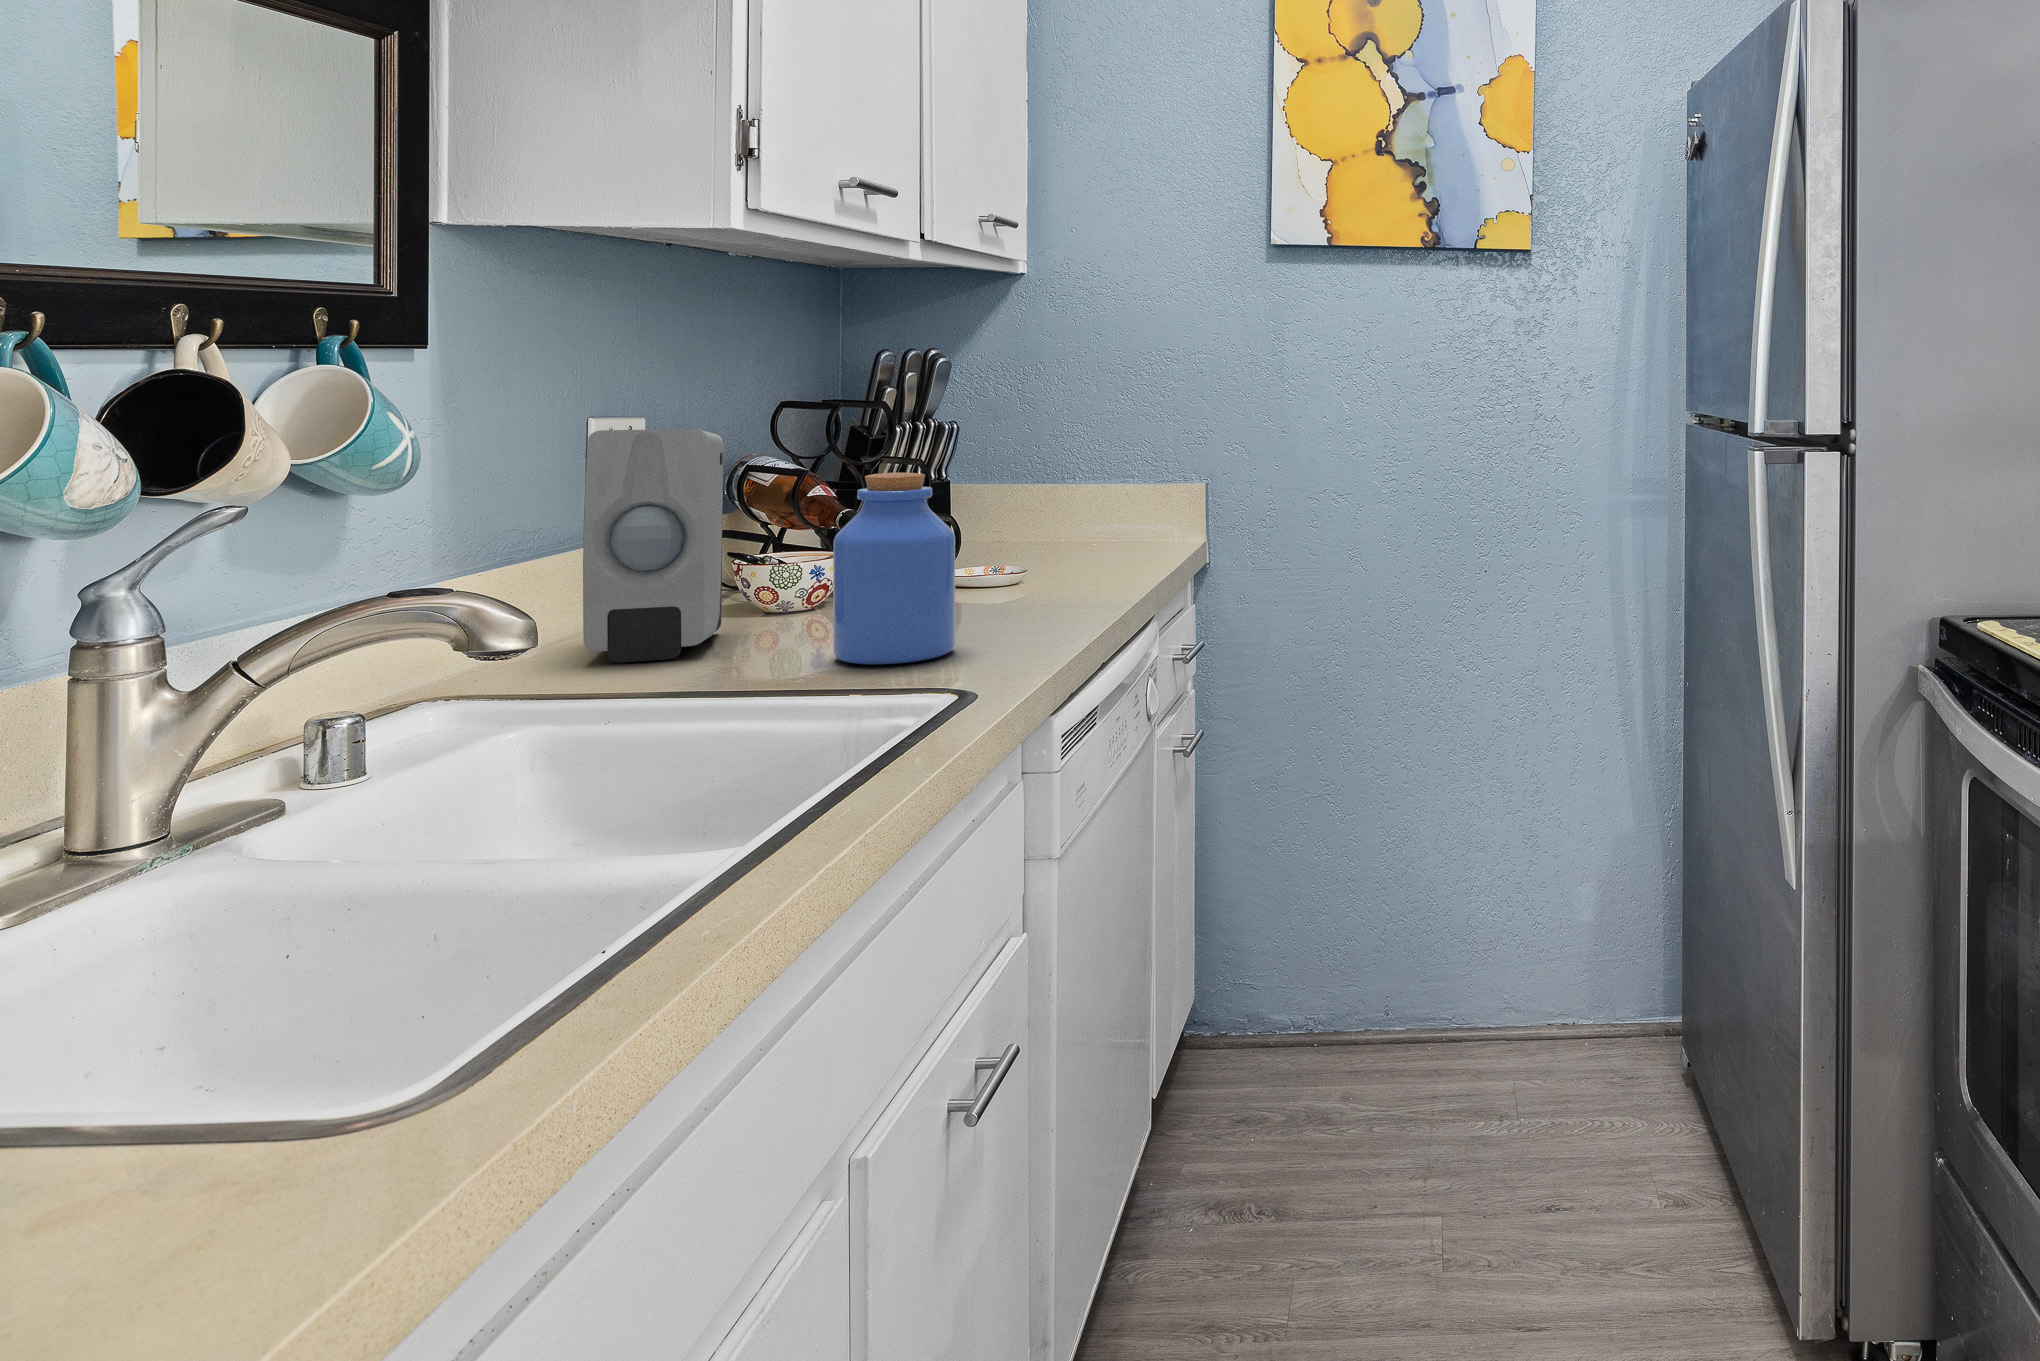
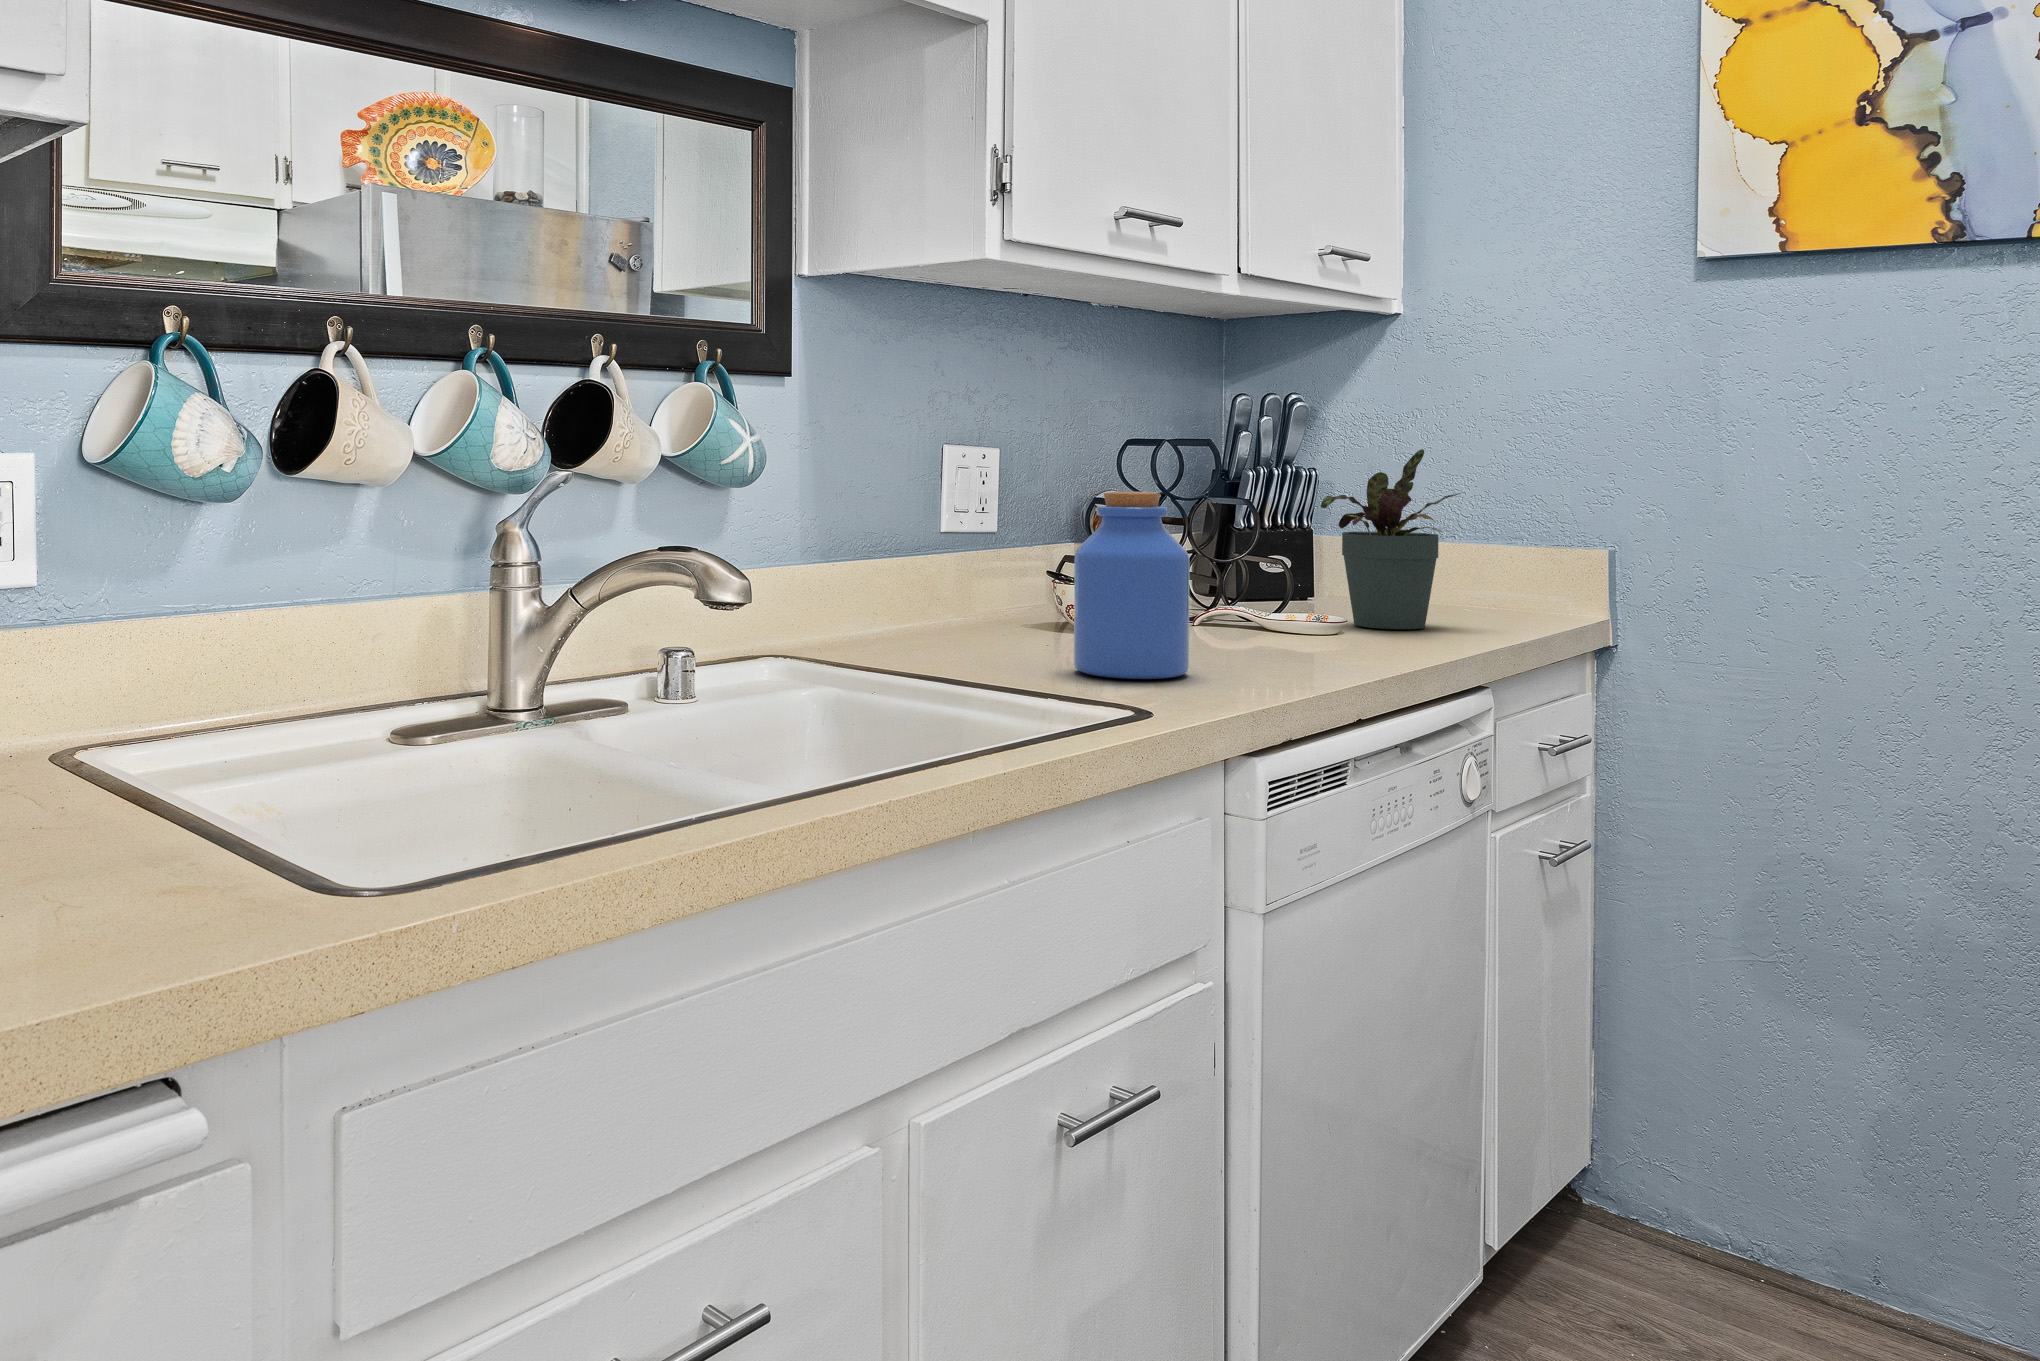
potted plant: none [988,405,1109,572] -> present [1321,449,1461,629]
soap dispenser: present [583,429,723,662] -> none [898,448,1031,653]

